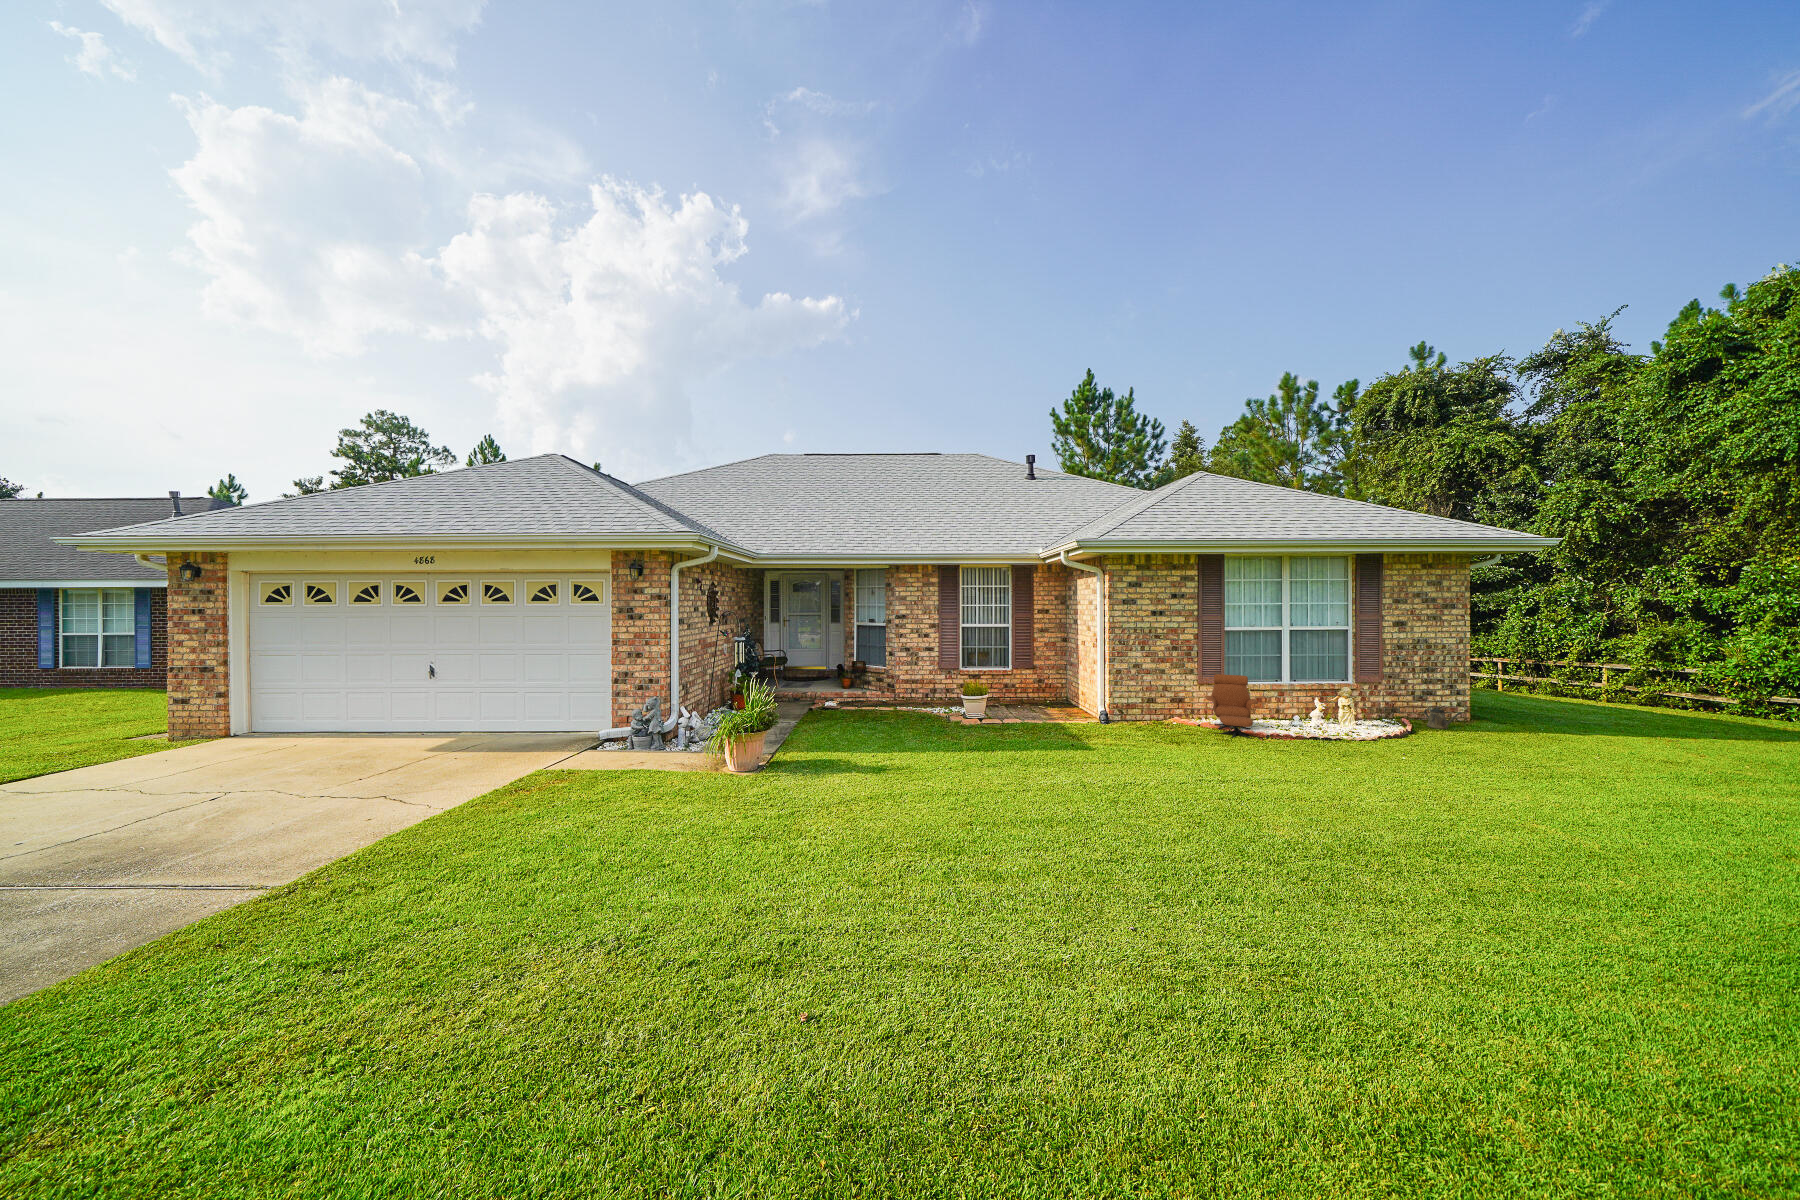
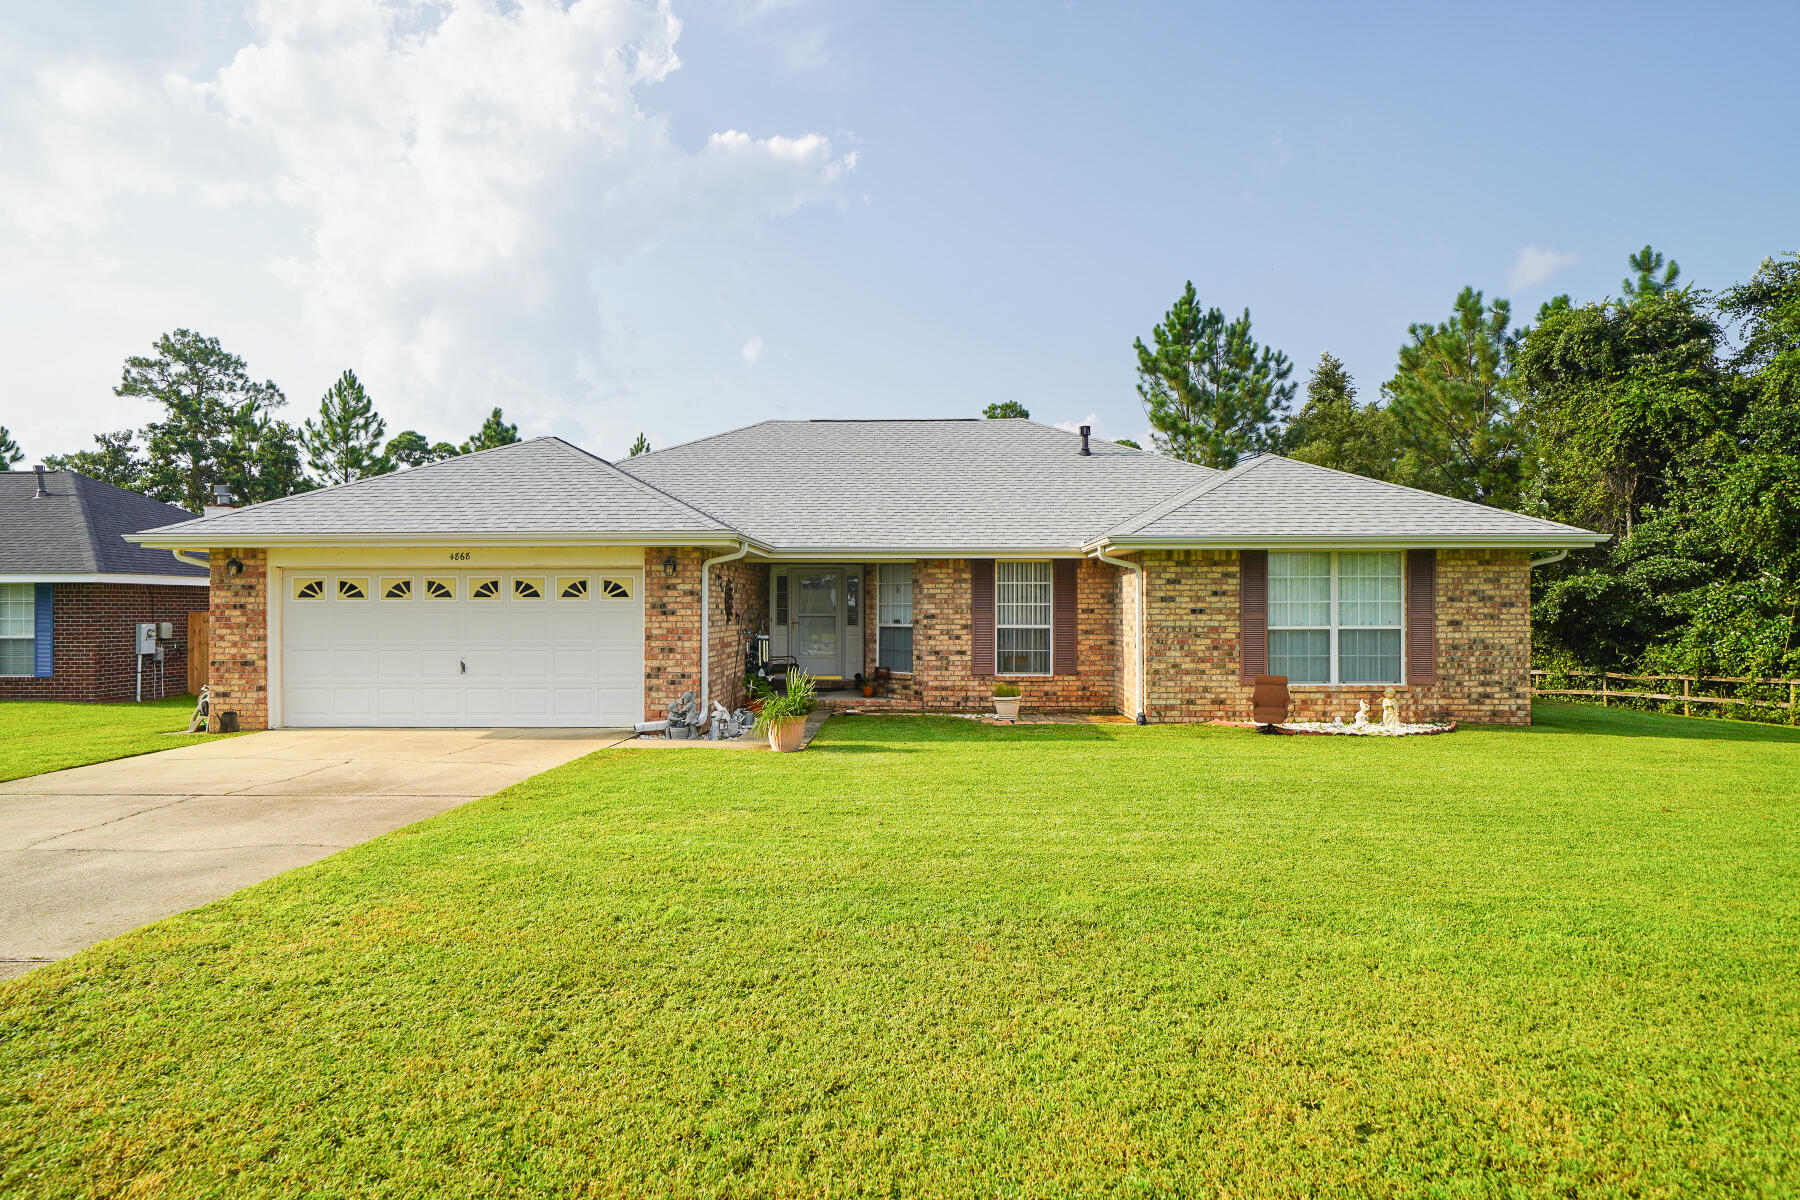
watering can: present [1424,709,1462,729] -> present [215,711,240,732]

